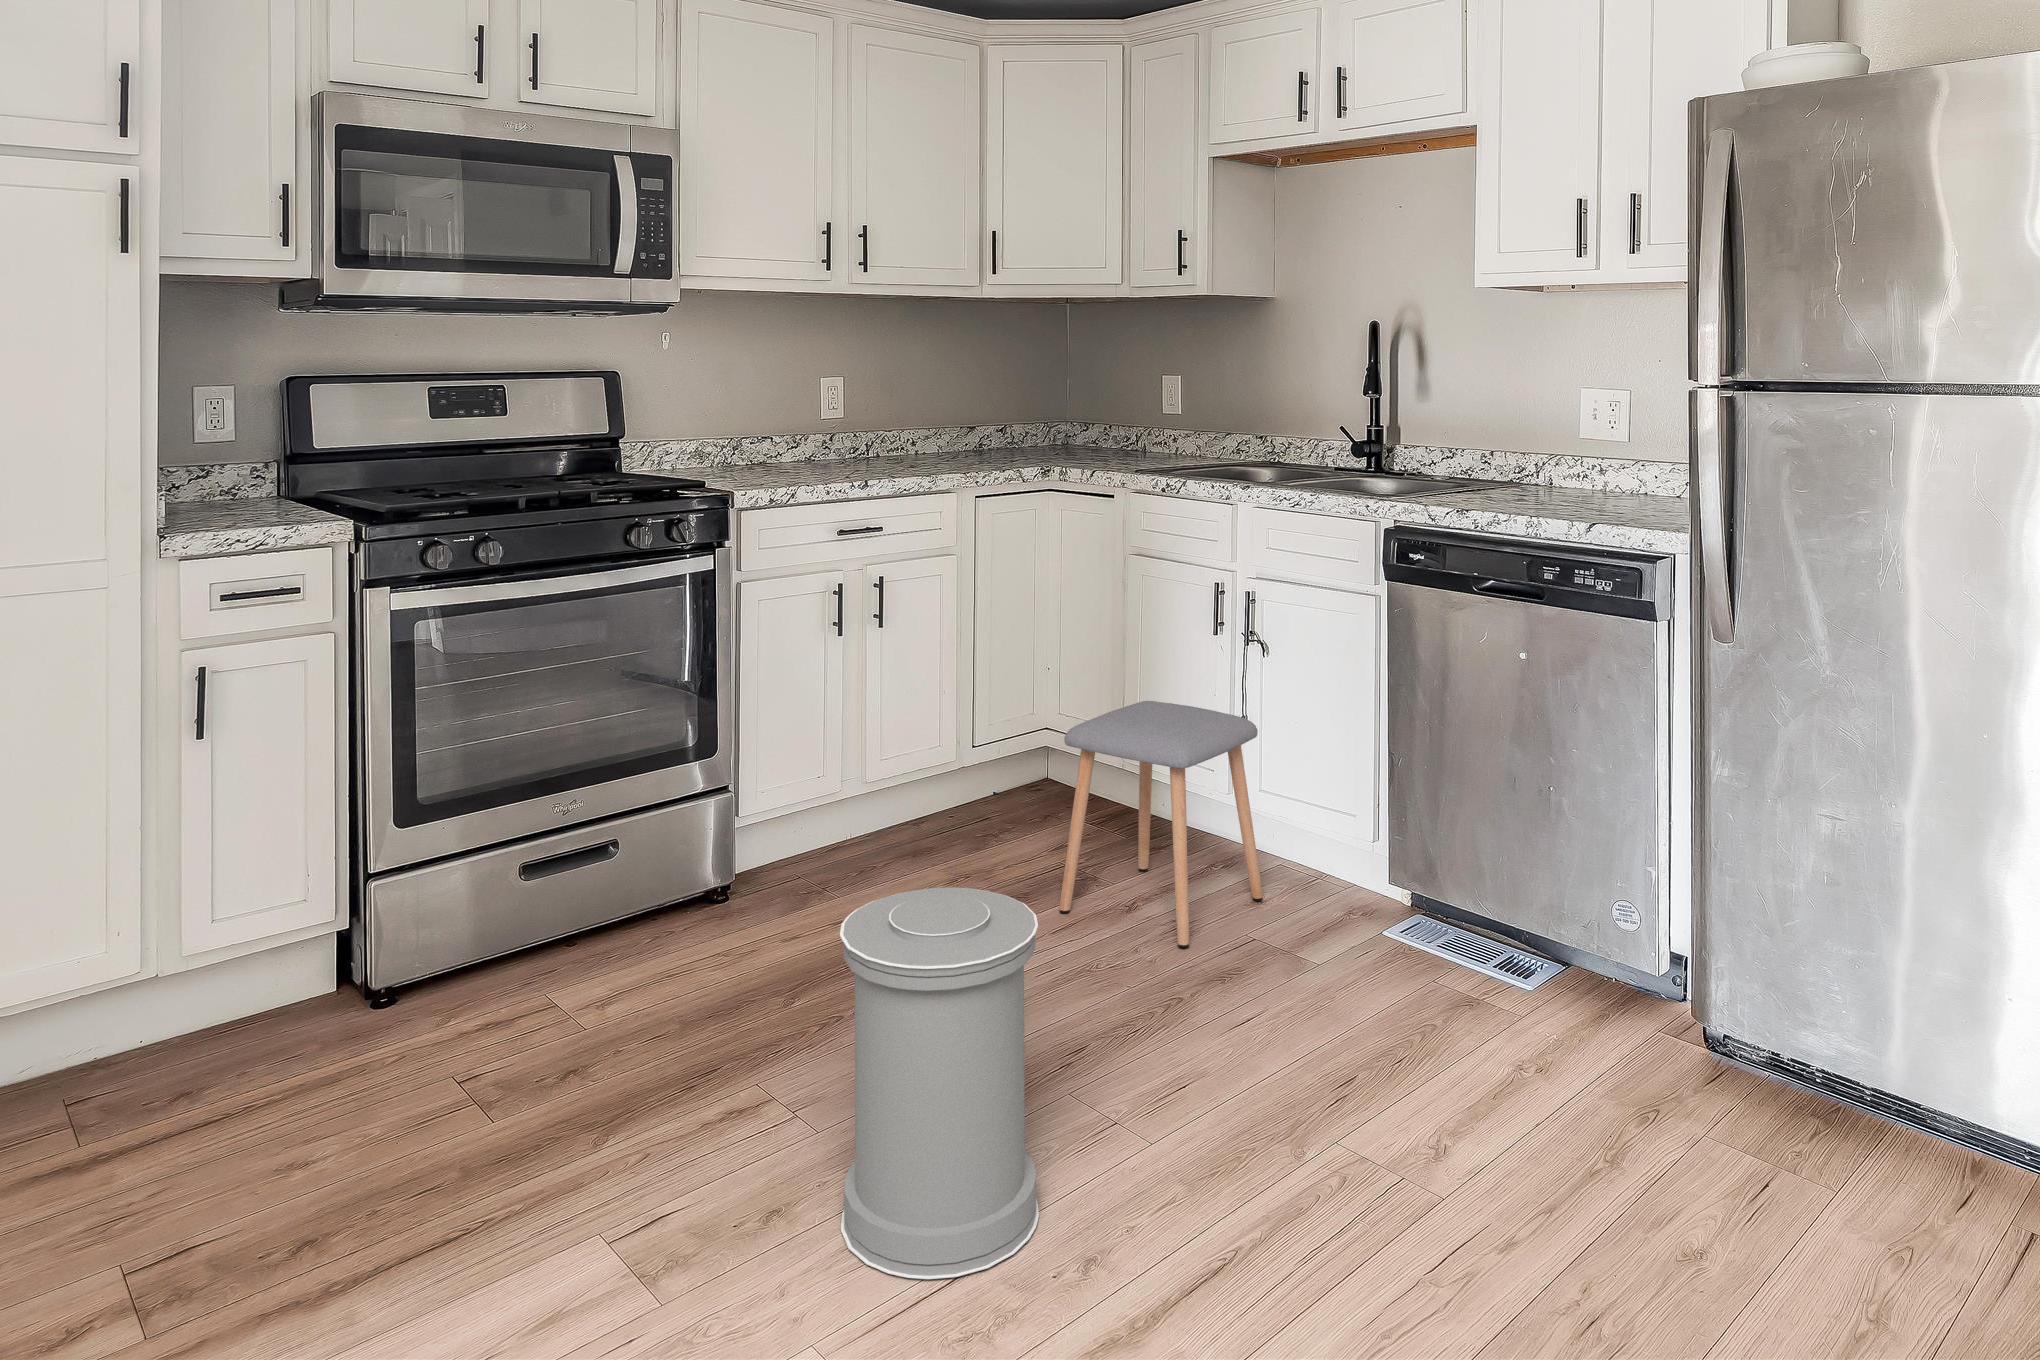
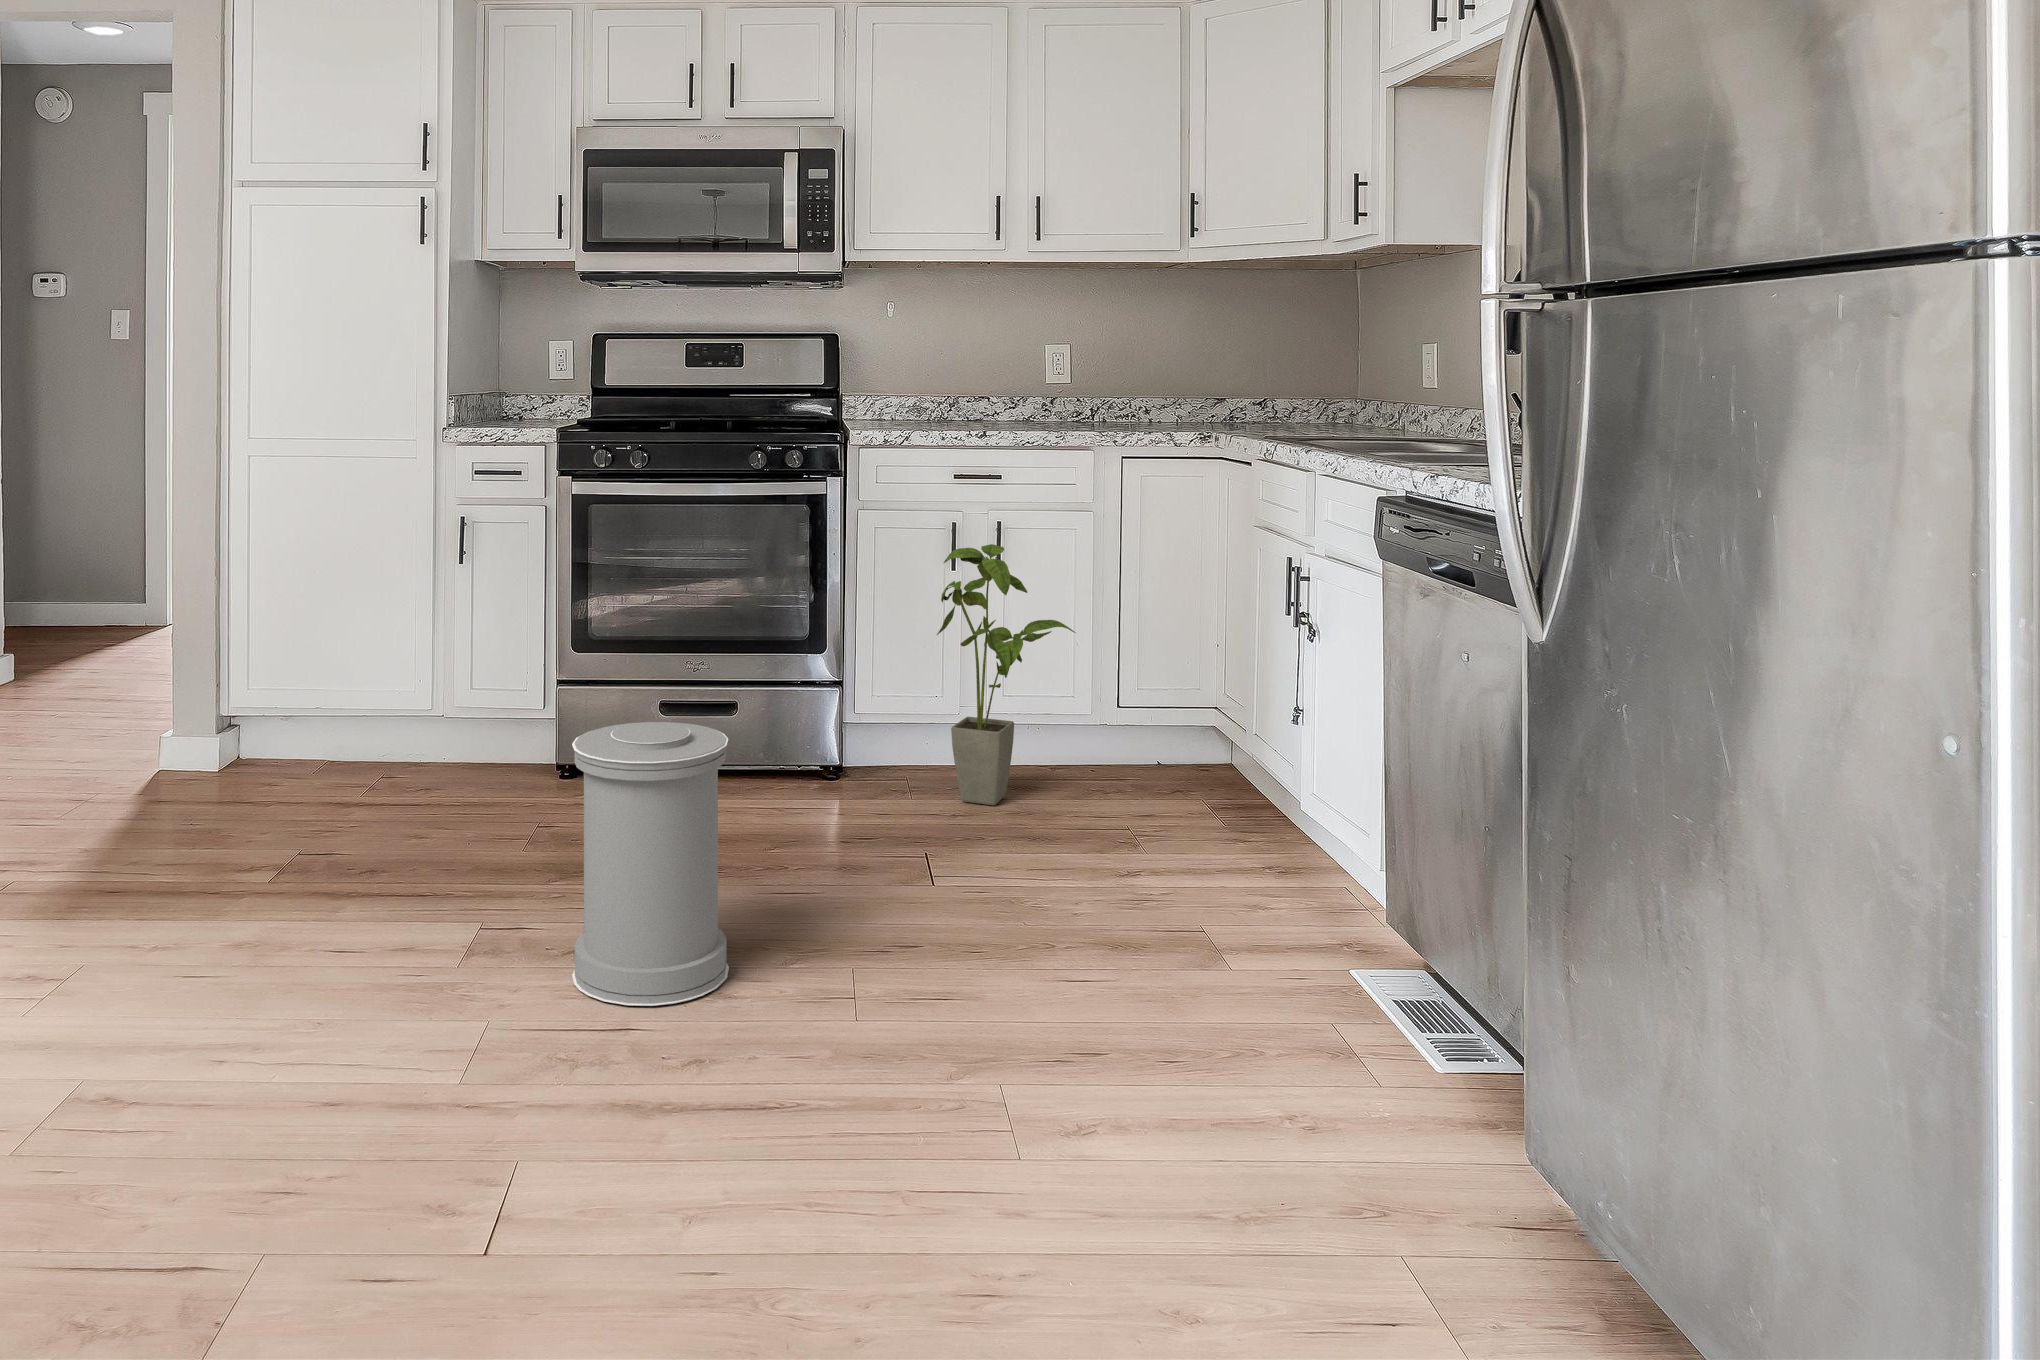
house plant: none [852,605,996,892] -> present [937,544,1075,805]
stool: present [1059,701,1263,948] -> none [1062,663,1265,898]

